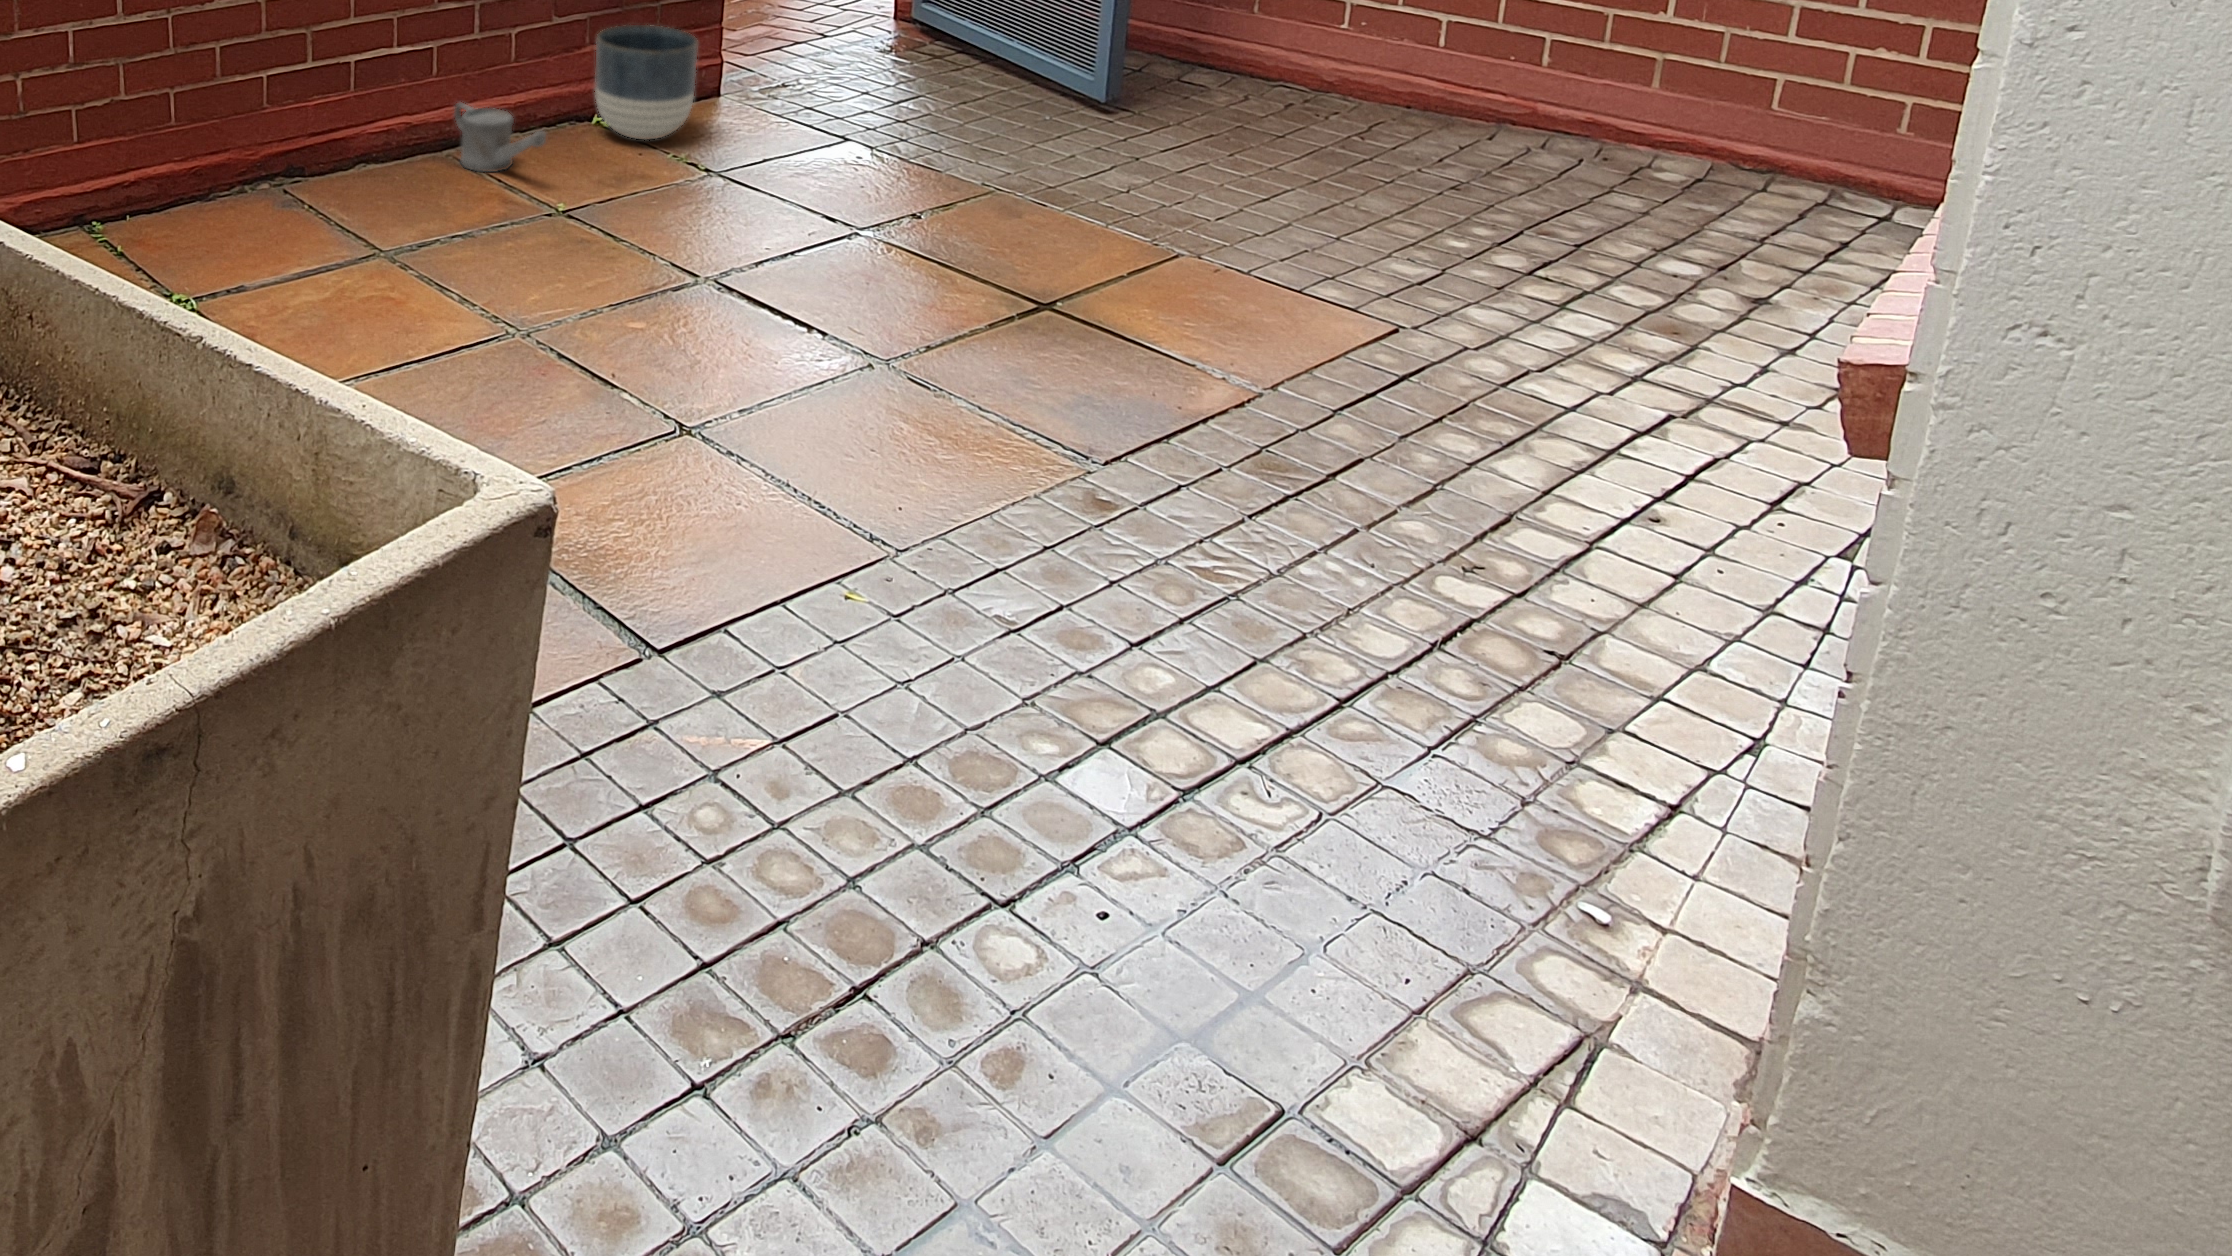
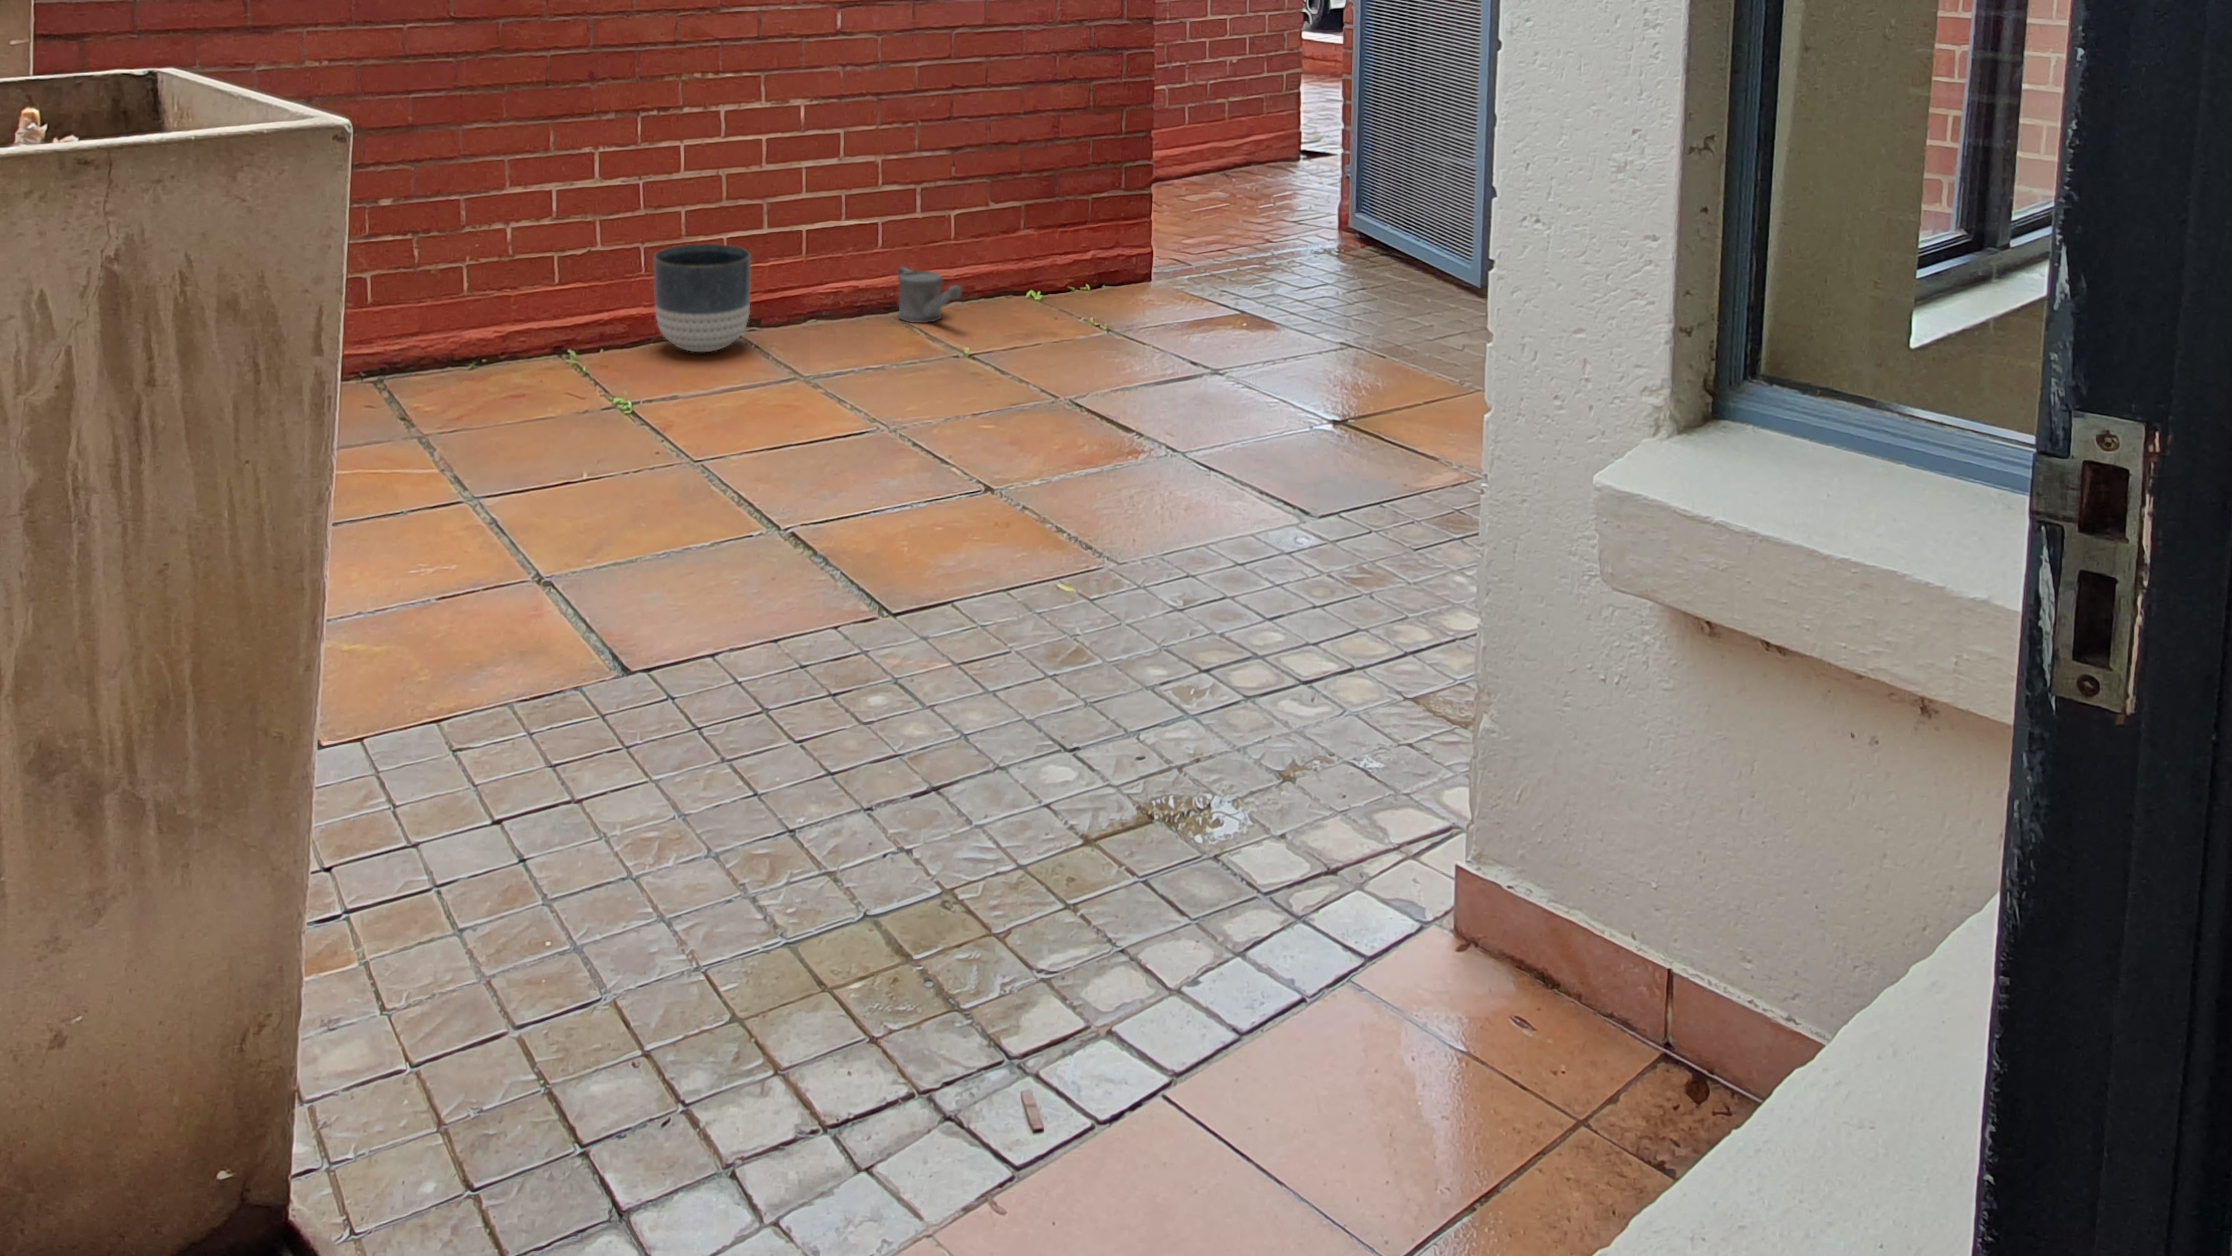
planter: present [595,25,698,140] -> present [654,244,751,352]

